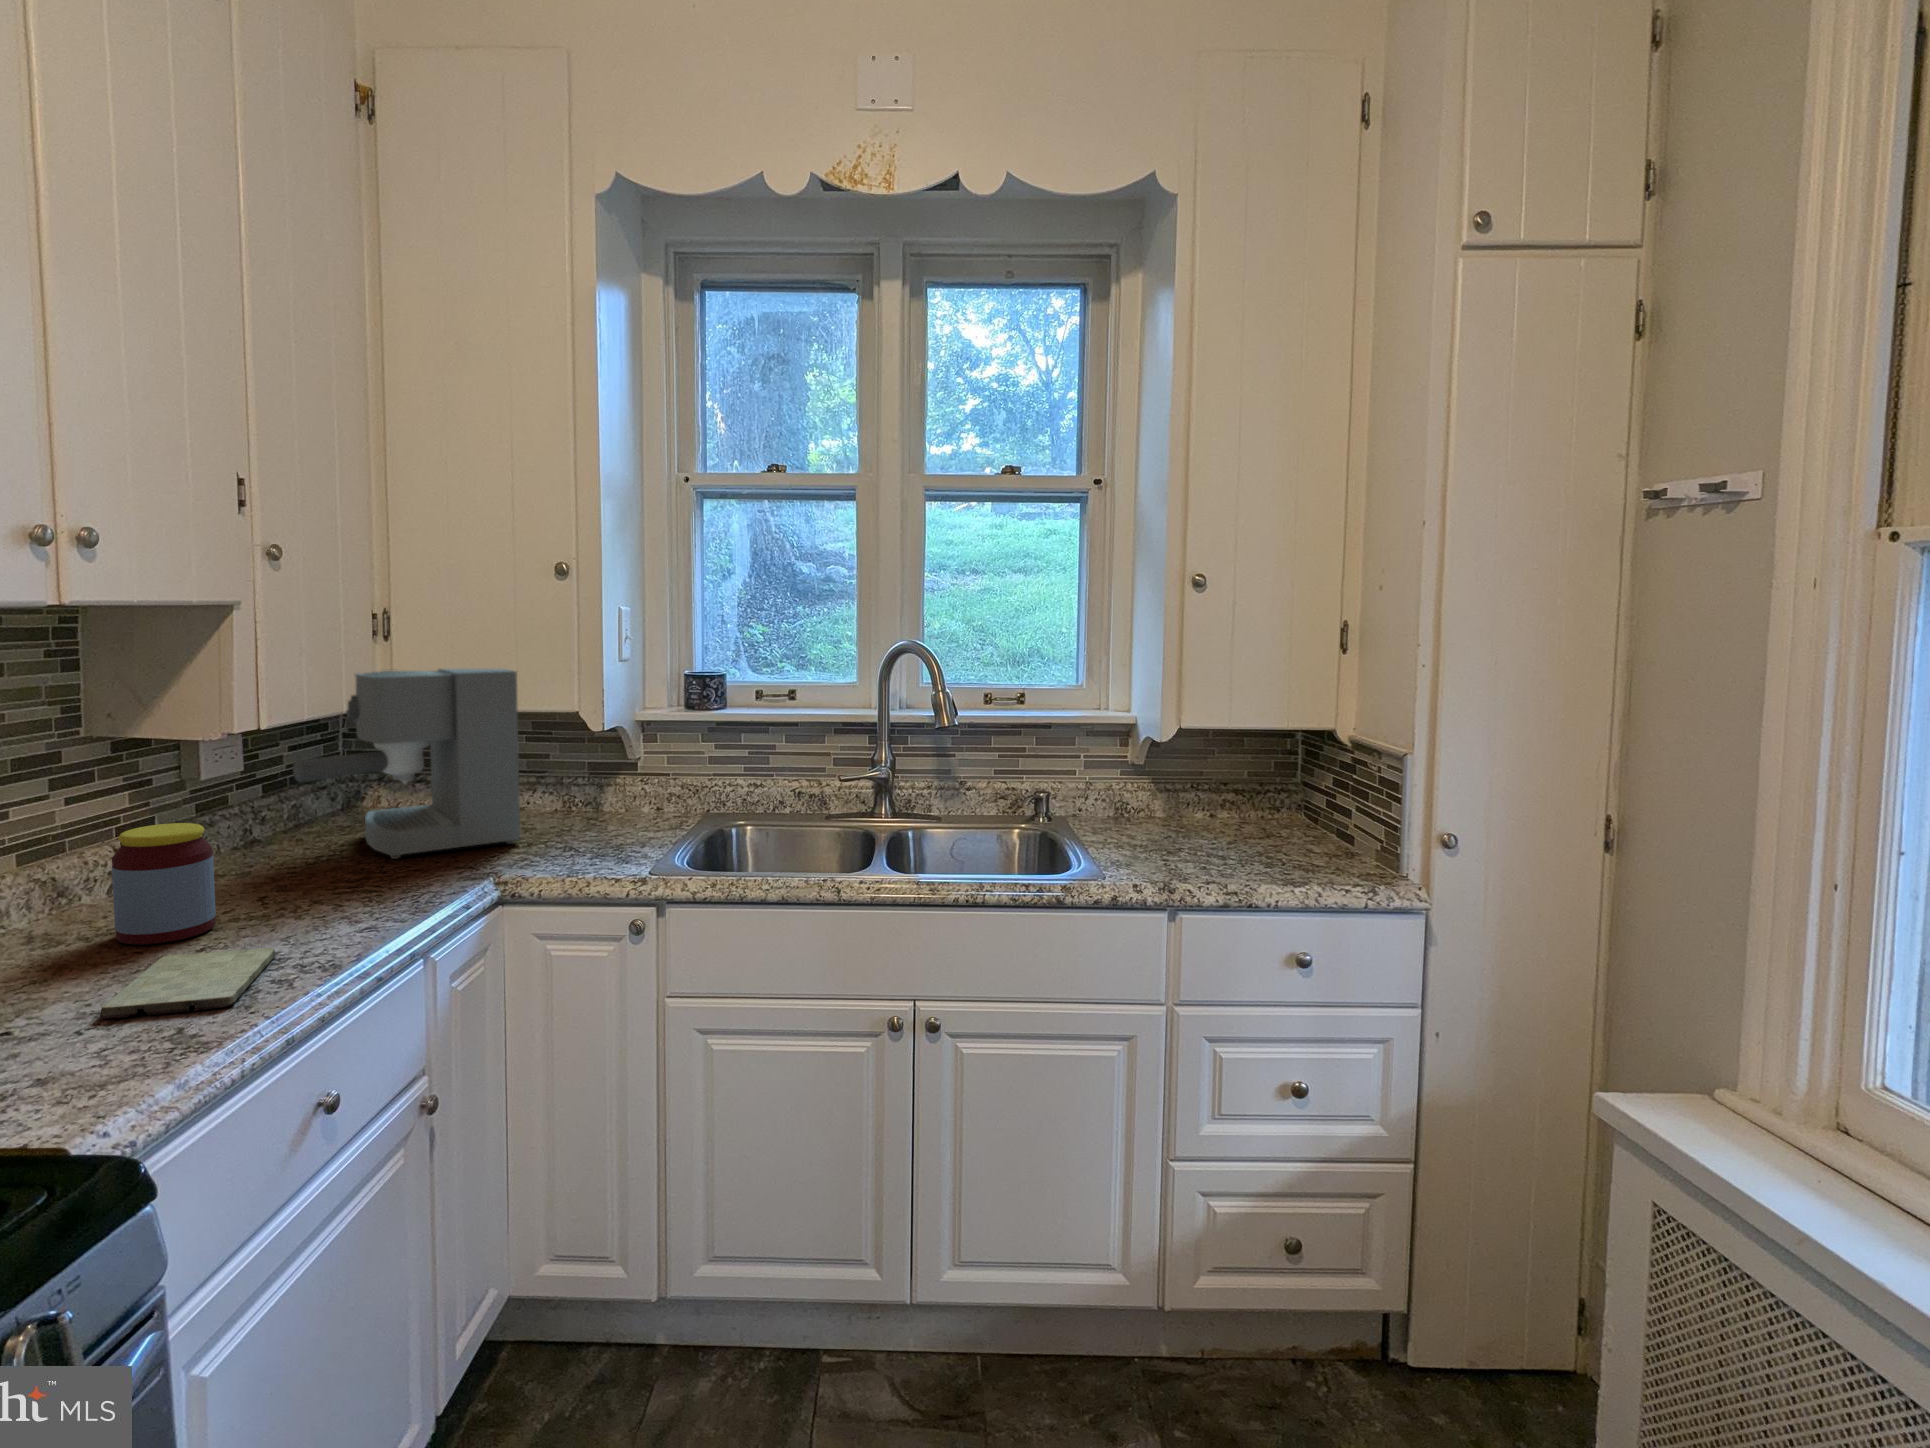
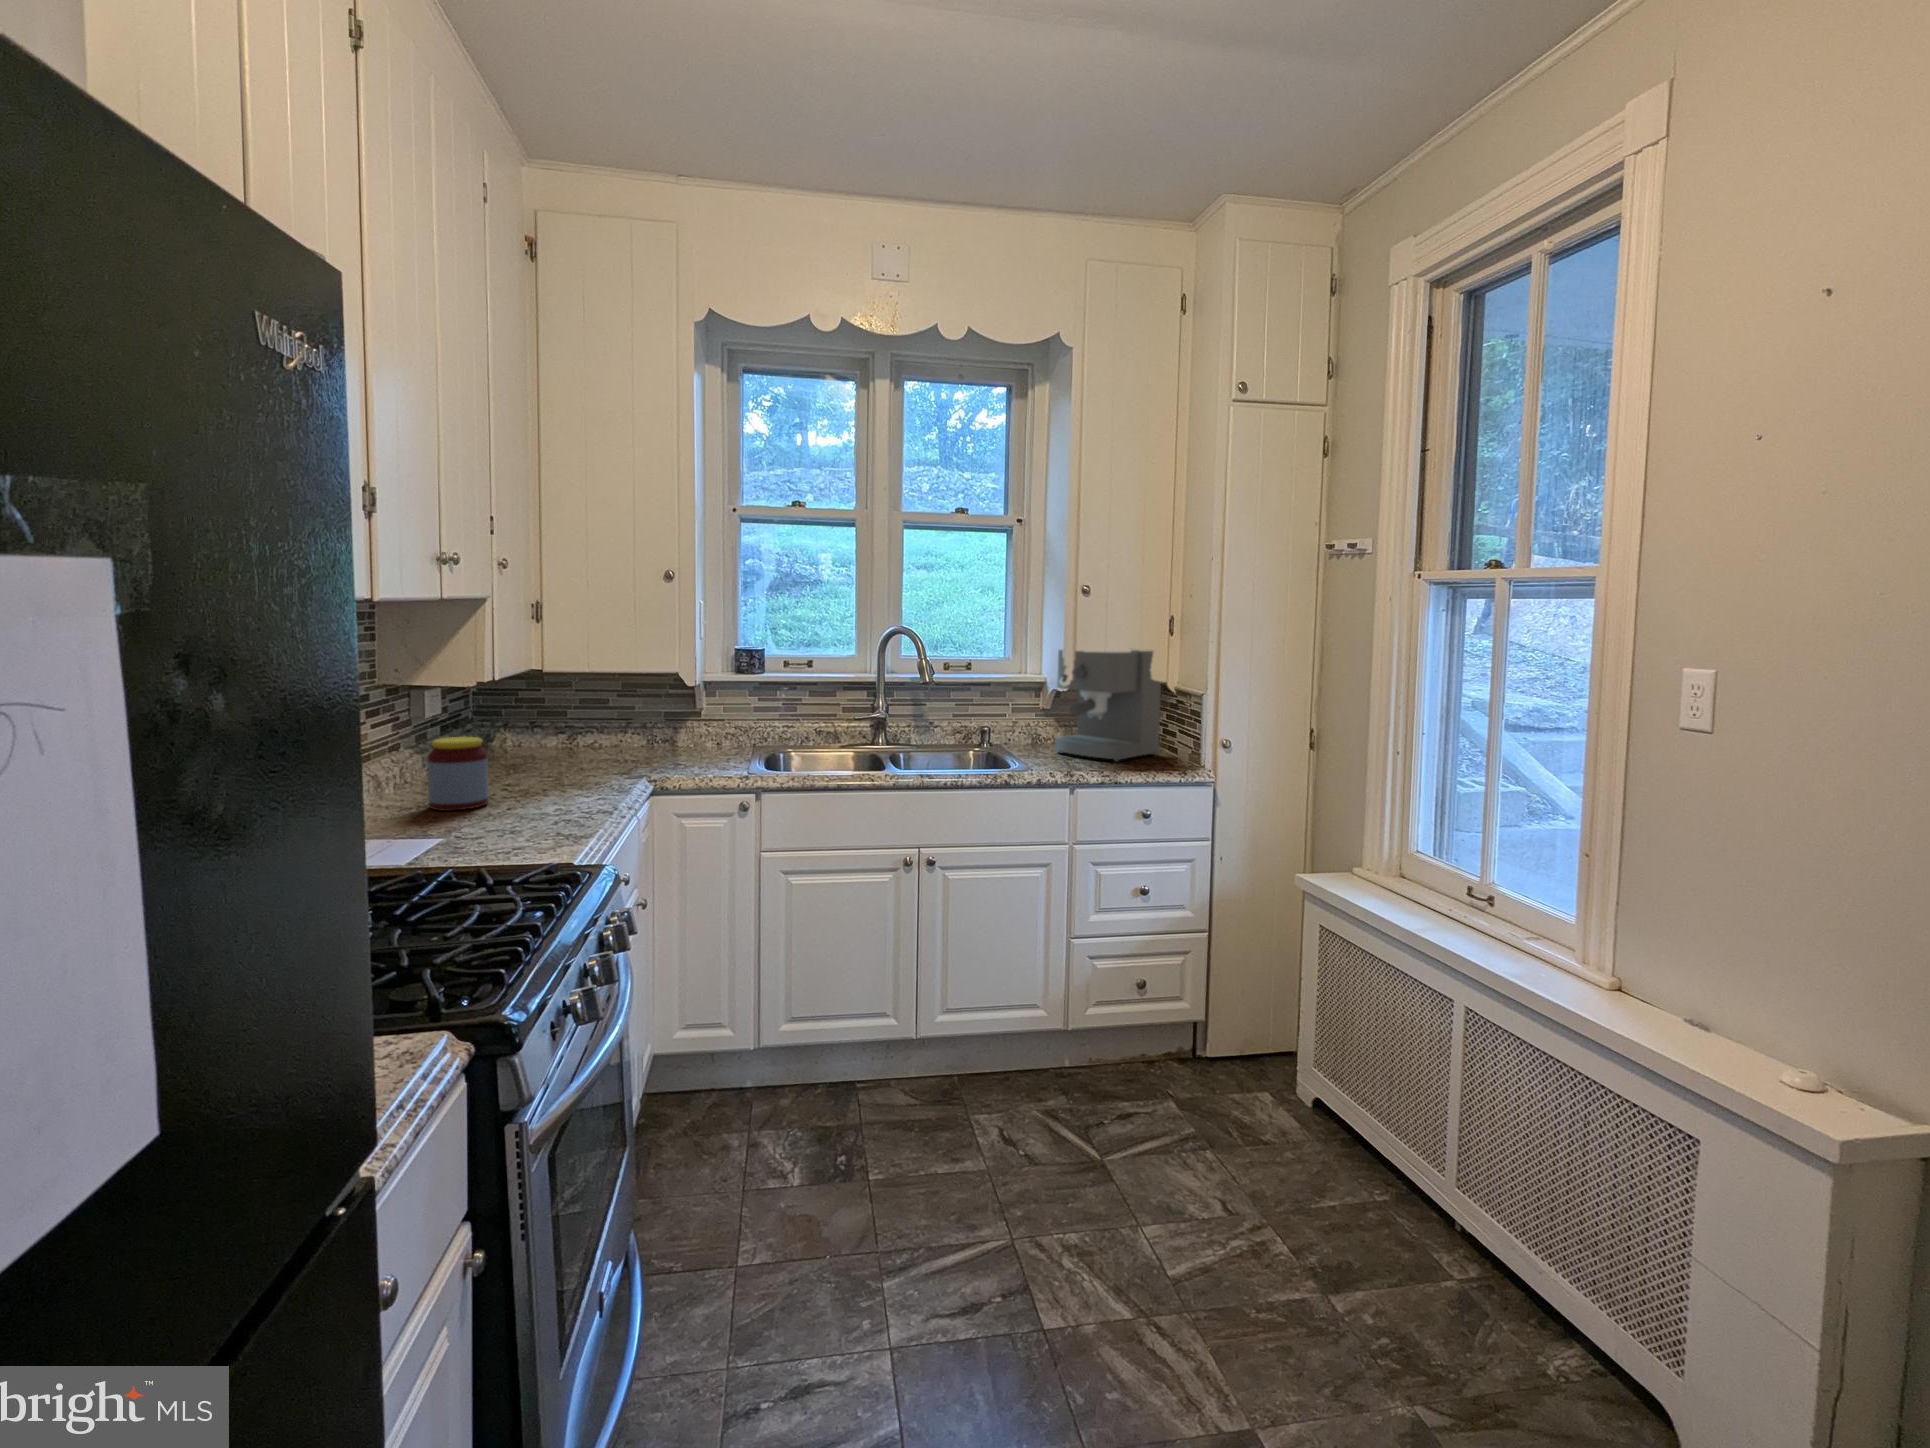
coffee maker: present [293,669,520,859] -> present [1055,650,1161,762]
cutting board: present [100,948,275,1019] -> none [484,807,560,836]

